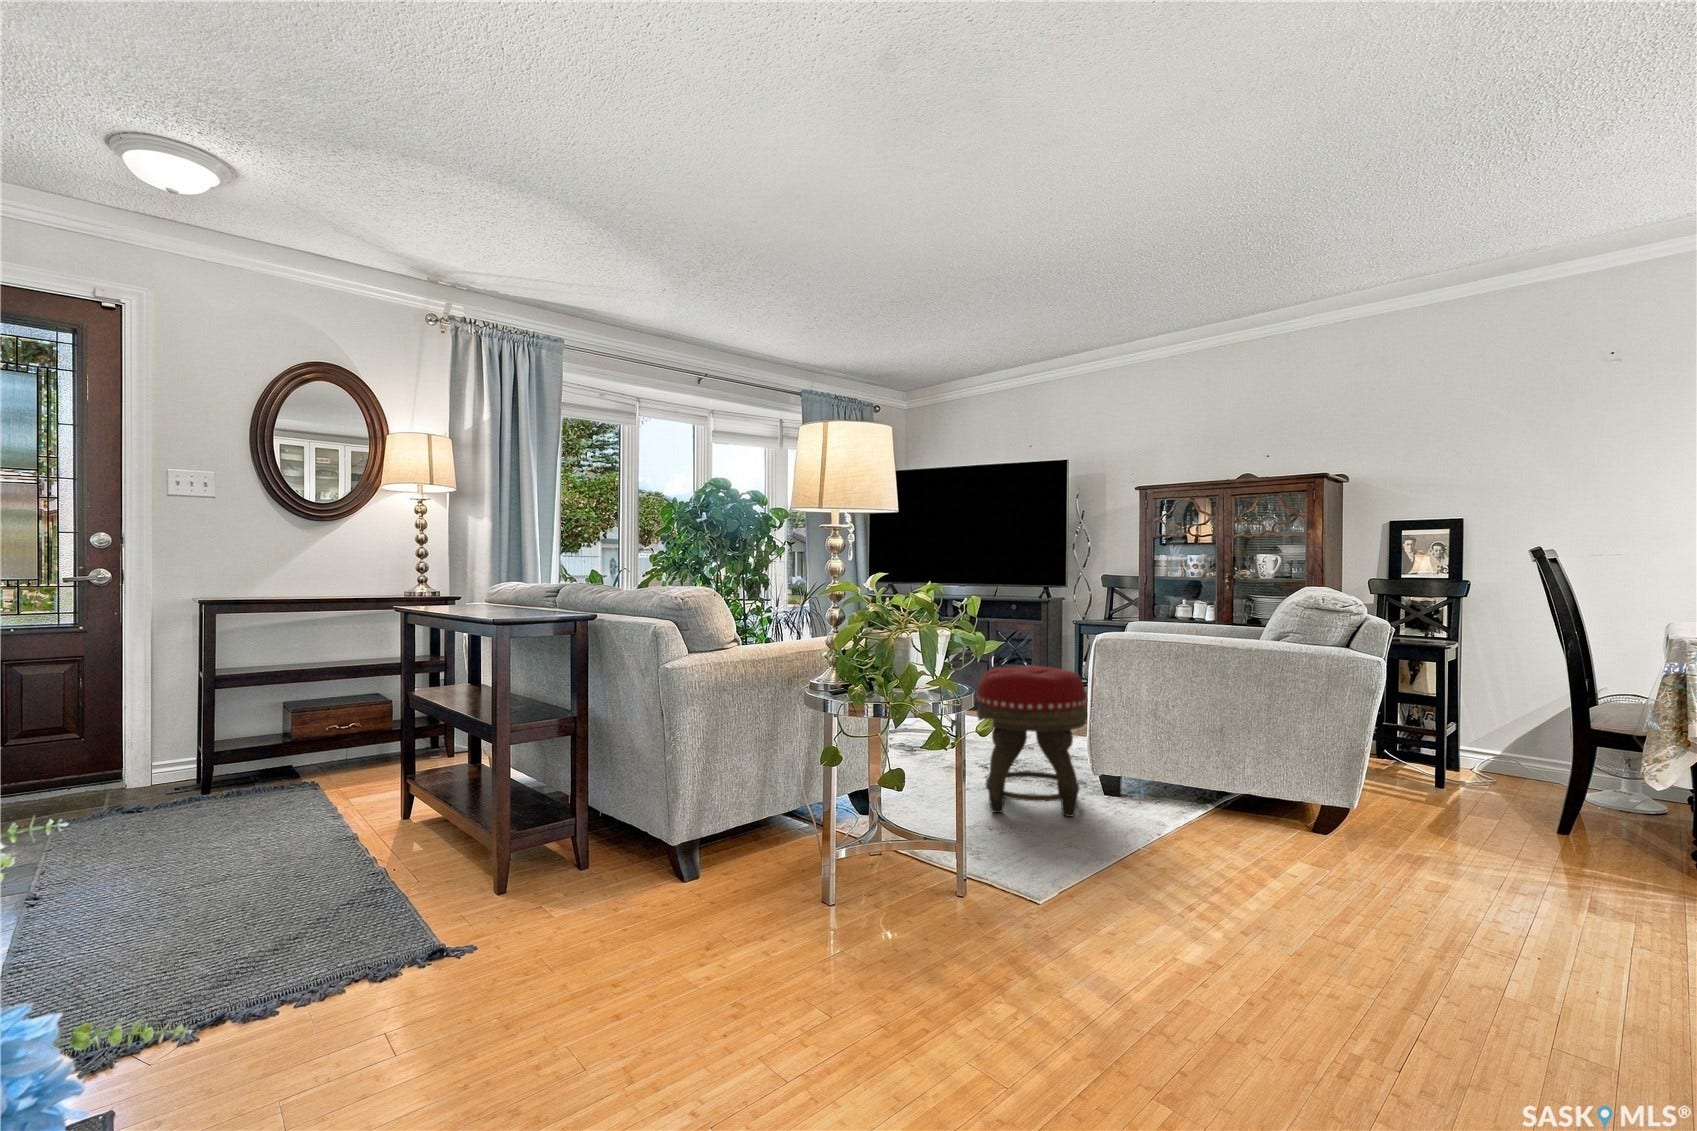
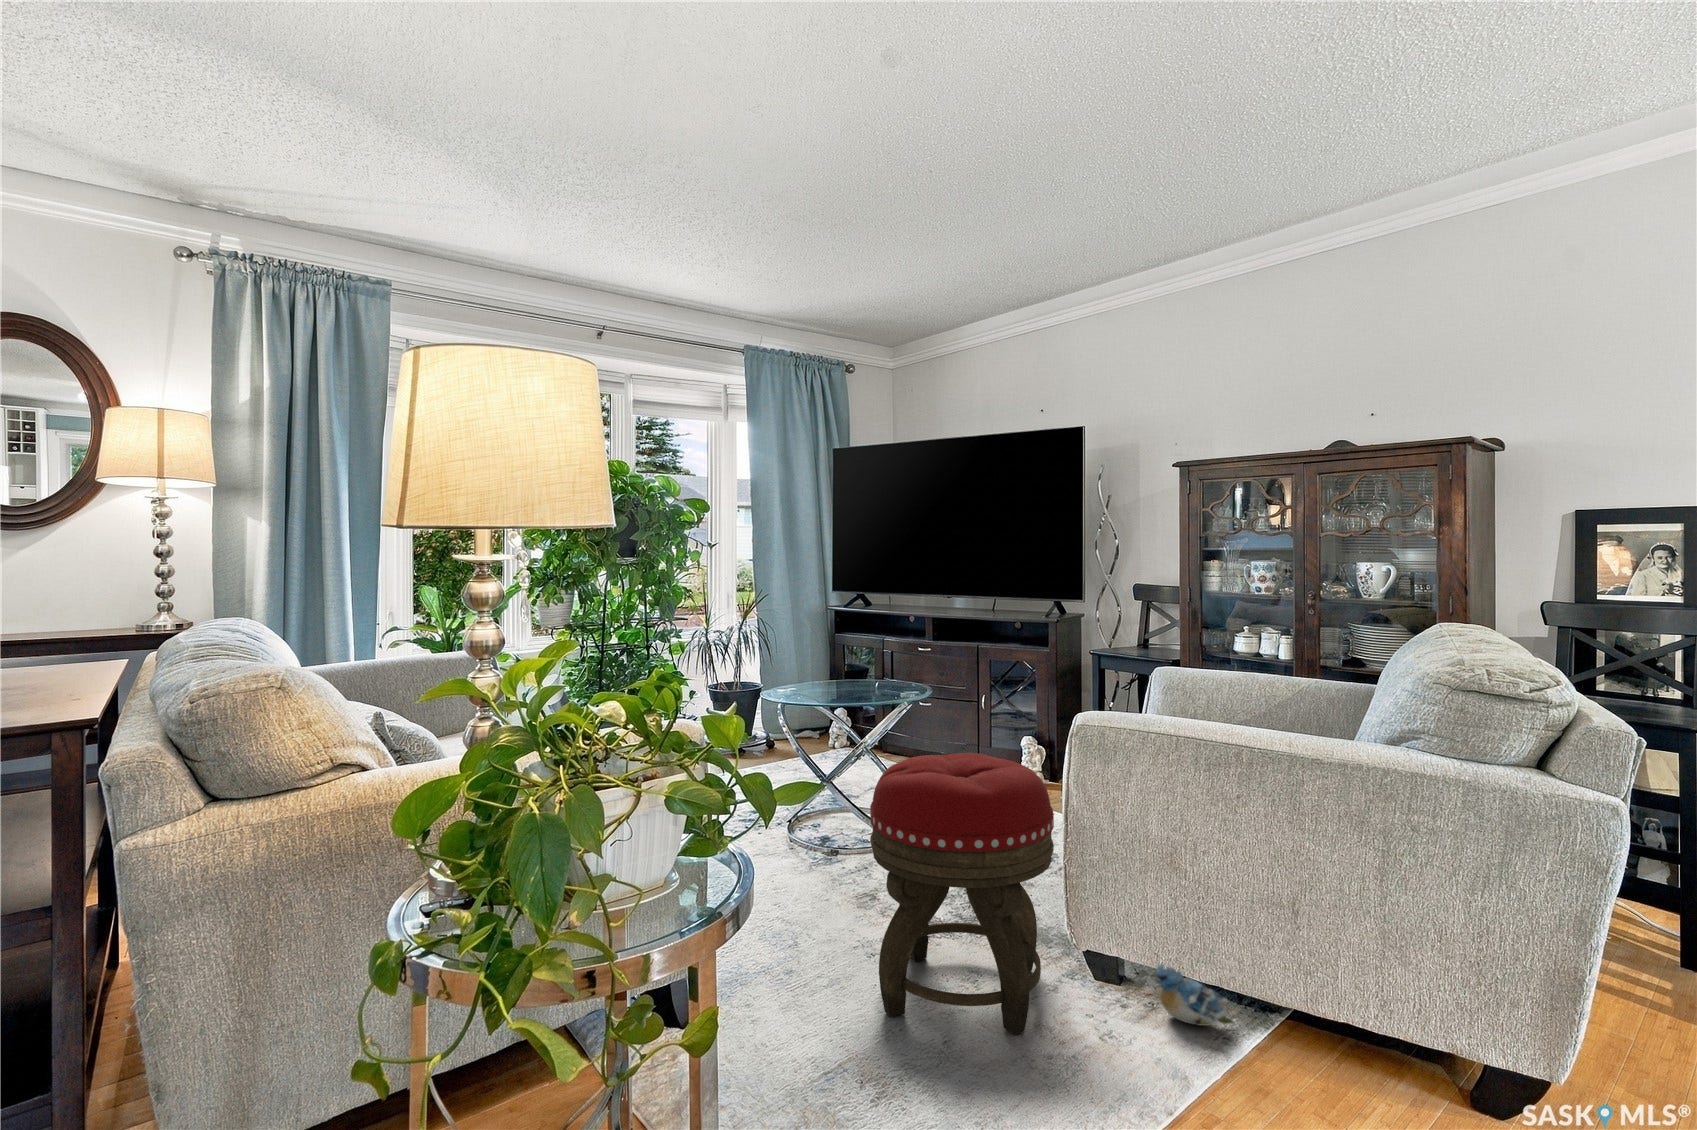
plush toy: none [1144,778,1191,811] -> present [1153,964,1234,1027]

